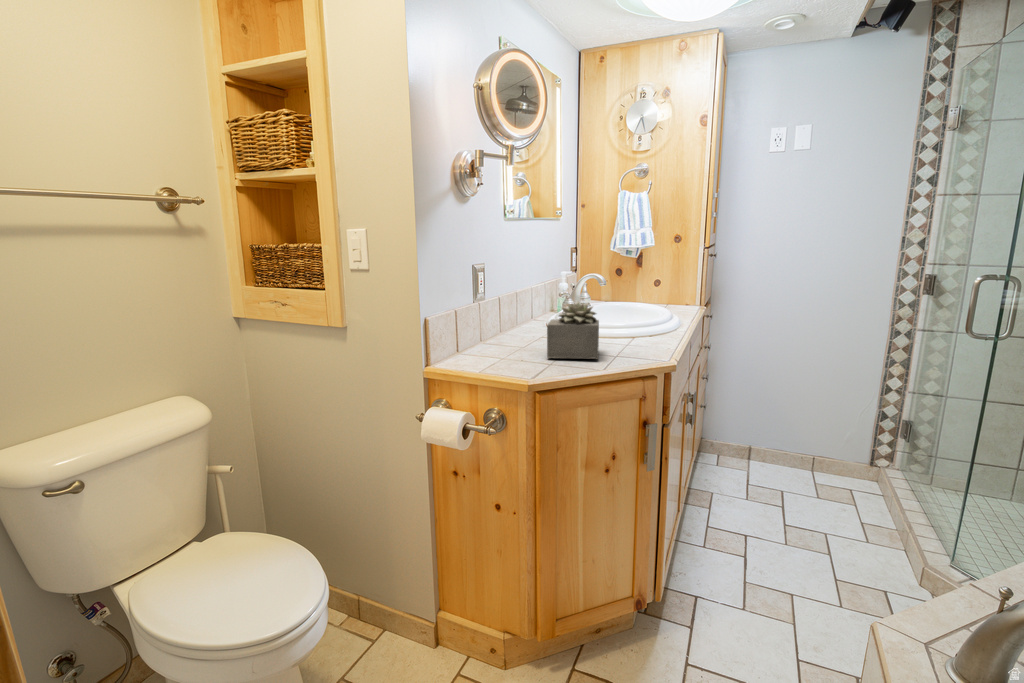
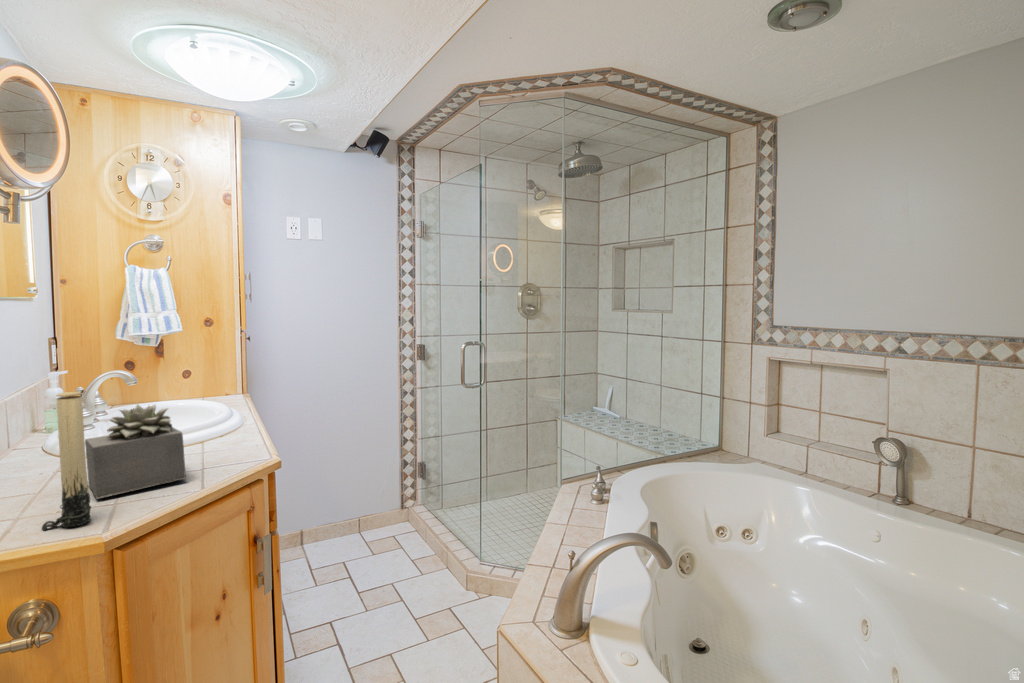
candle: none [515,287,537,369] -> present [42,392,91,530]

